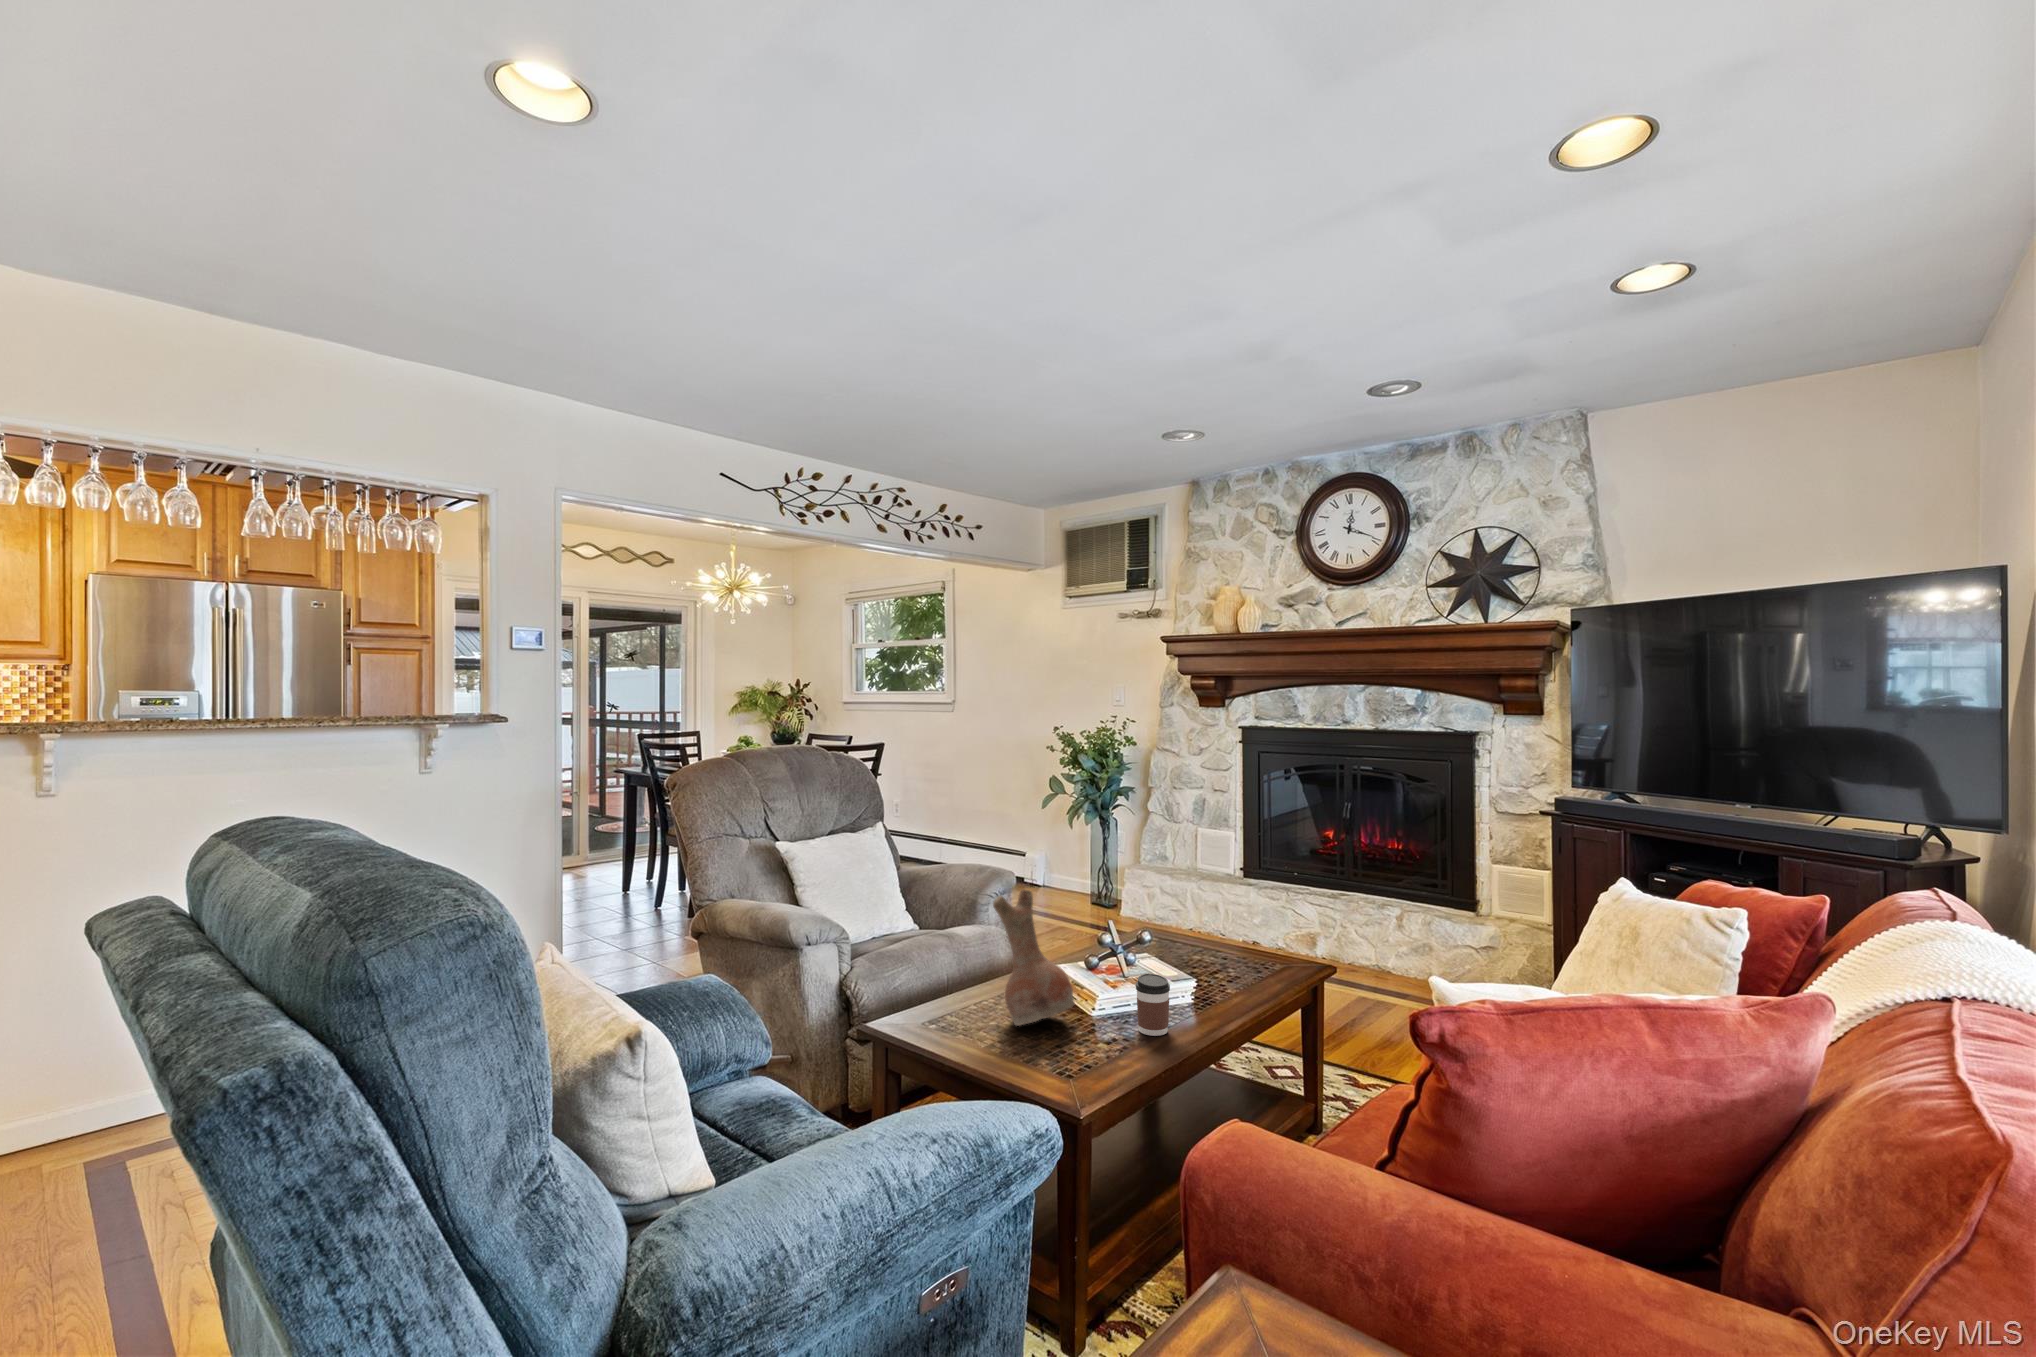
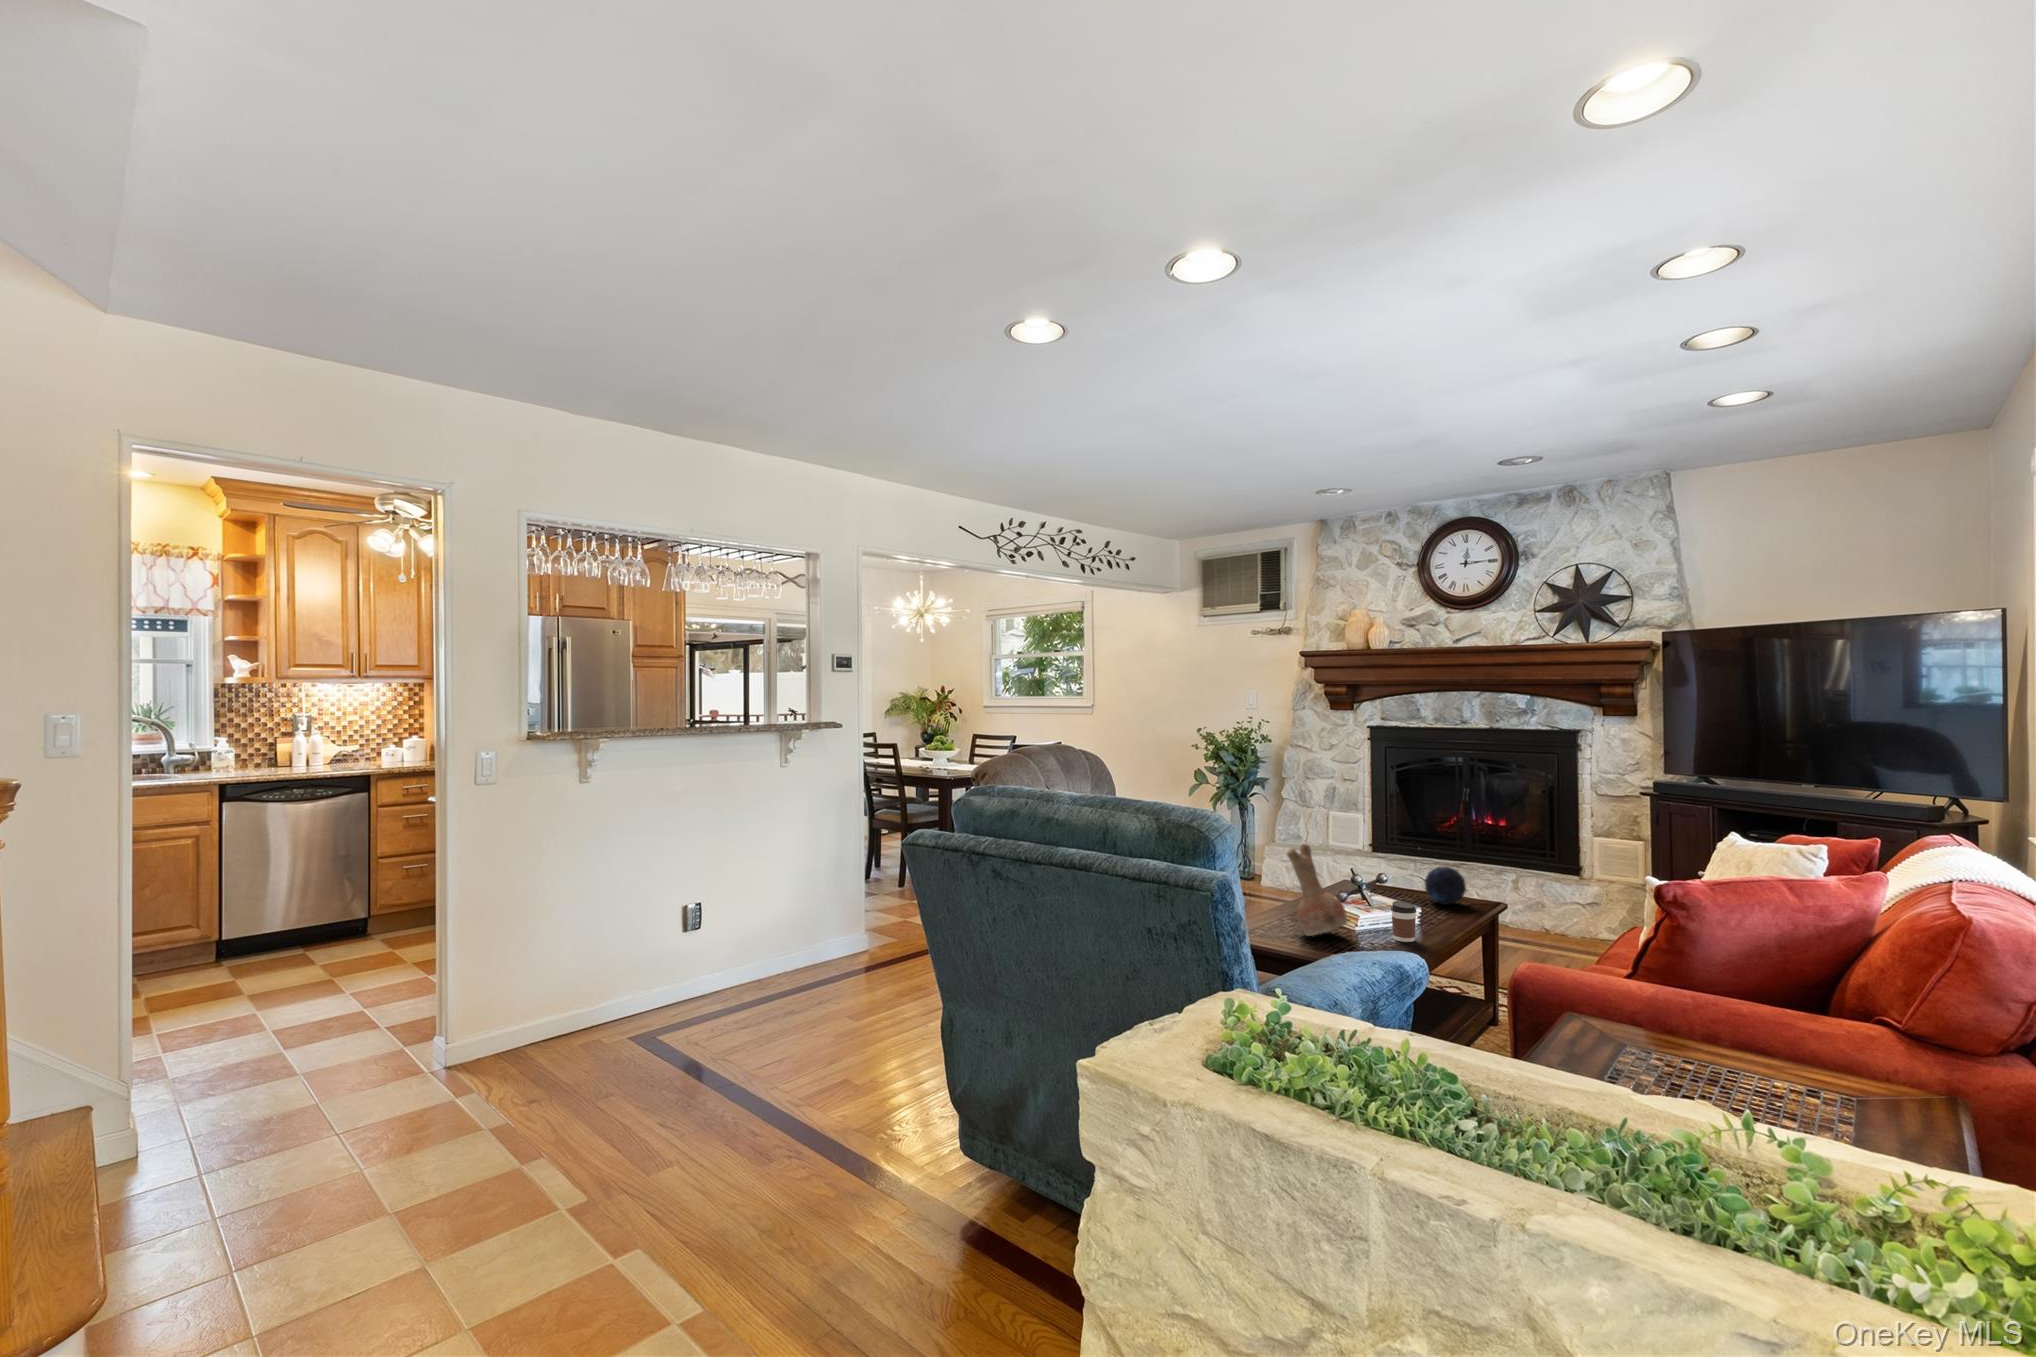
decorative orb: none [1224,915,1278,967] -> present [1425,866,1466,904]

